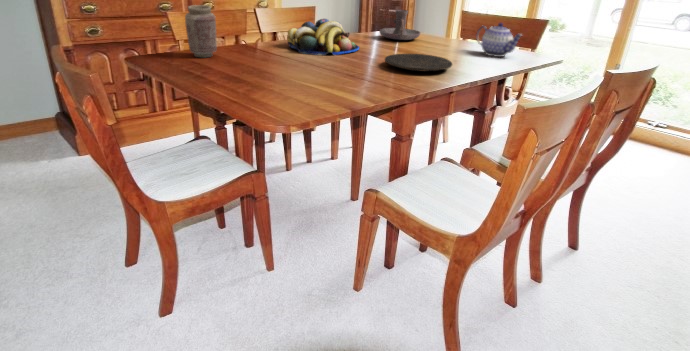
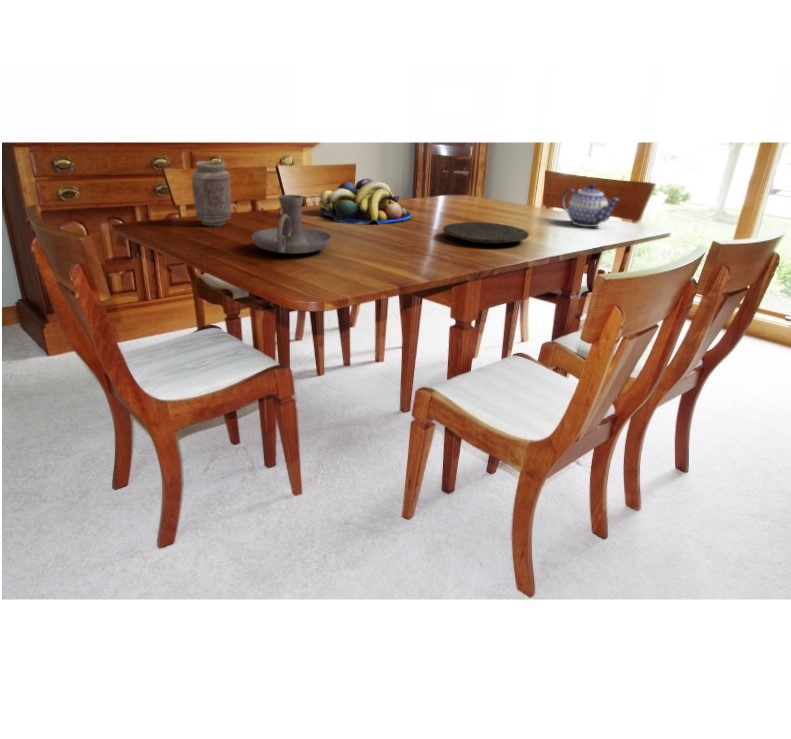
candle holder: present [380,10,420,40] -> present [251,195,332,254]

